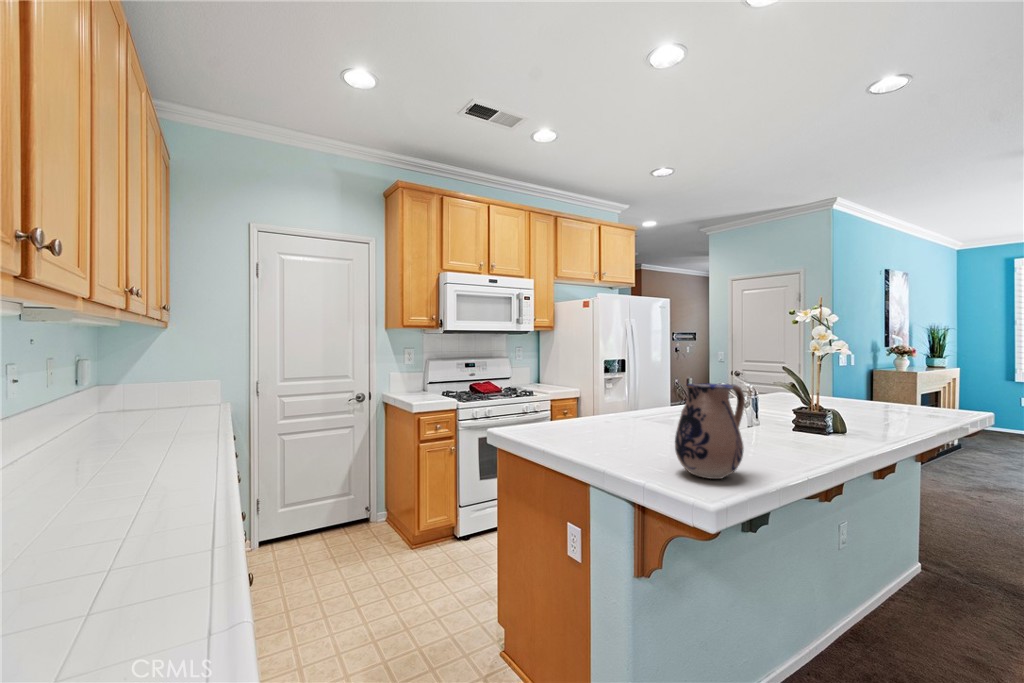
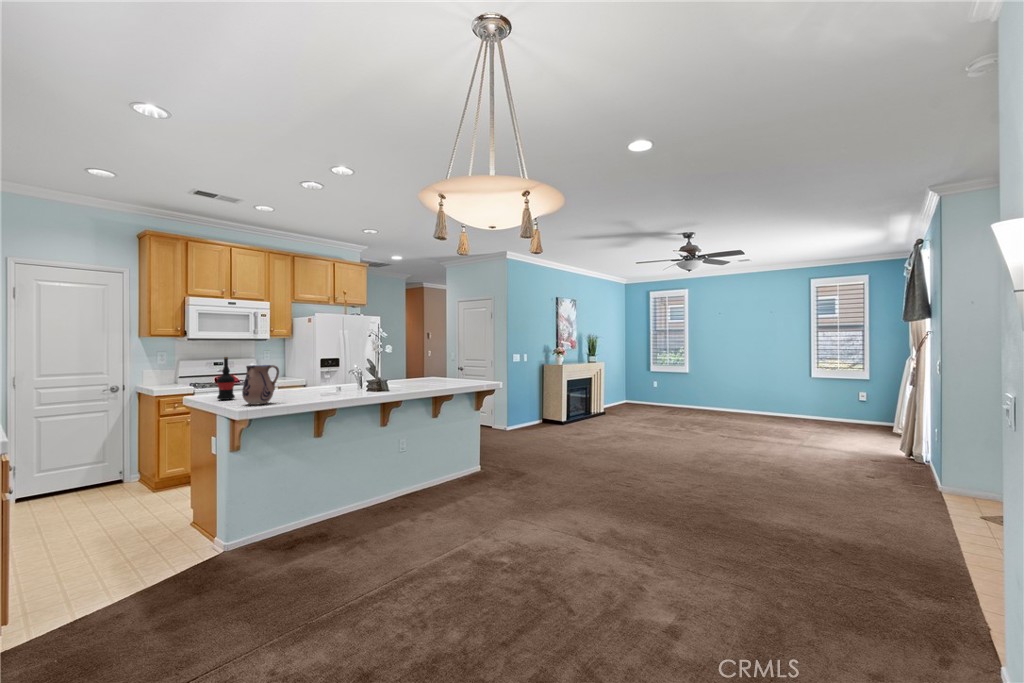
wine bottle: none [574,362,604,448] -> present [217,357,235,400]

